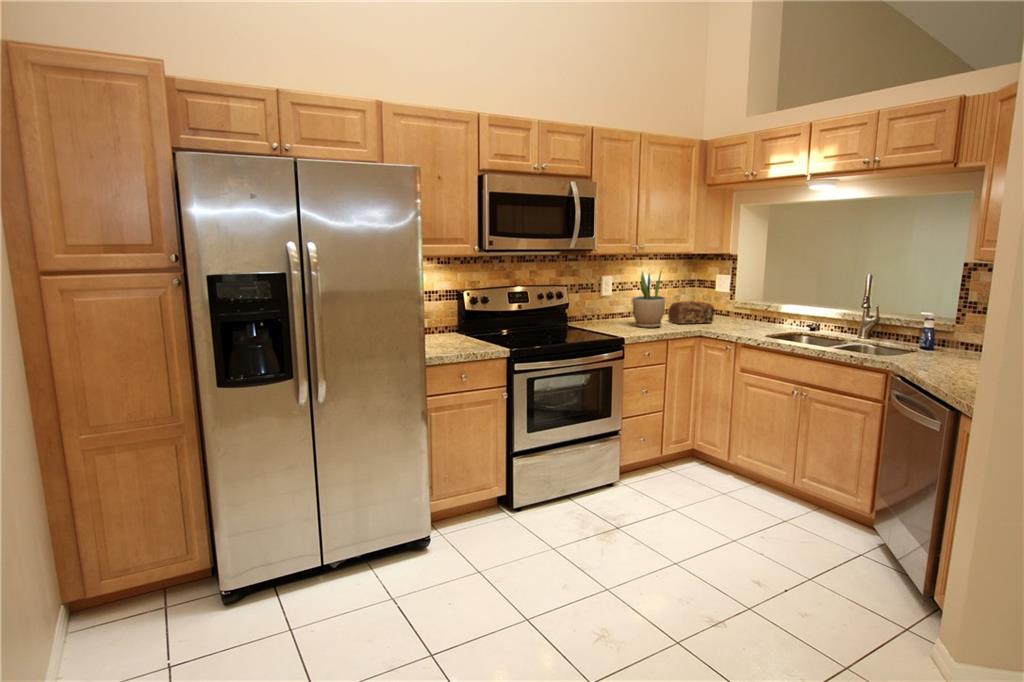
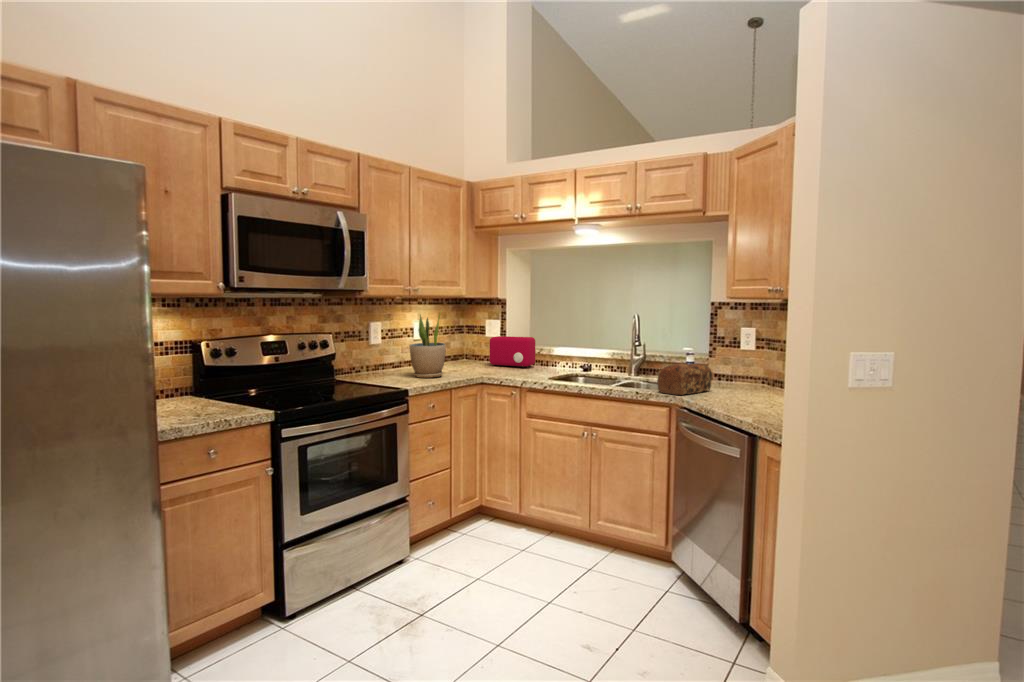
toaster: none [713,291,762,323] -> present [490,336,535,368]
bread loaf: present [668,301,714,324] -> present [657,363,712,395]

